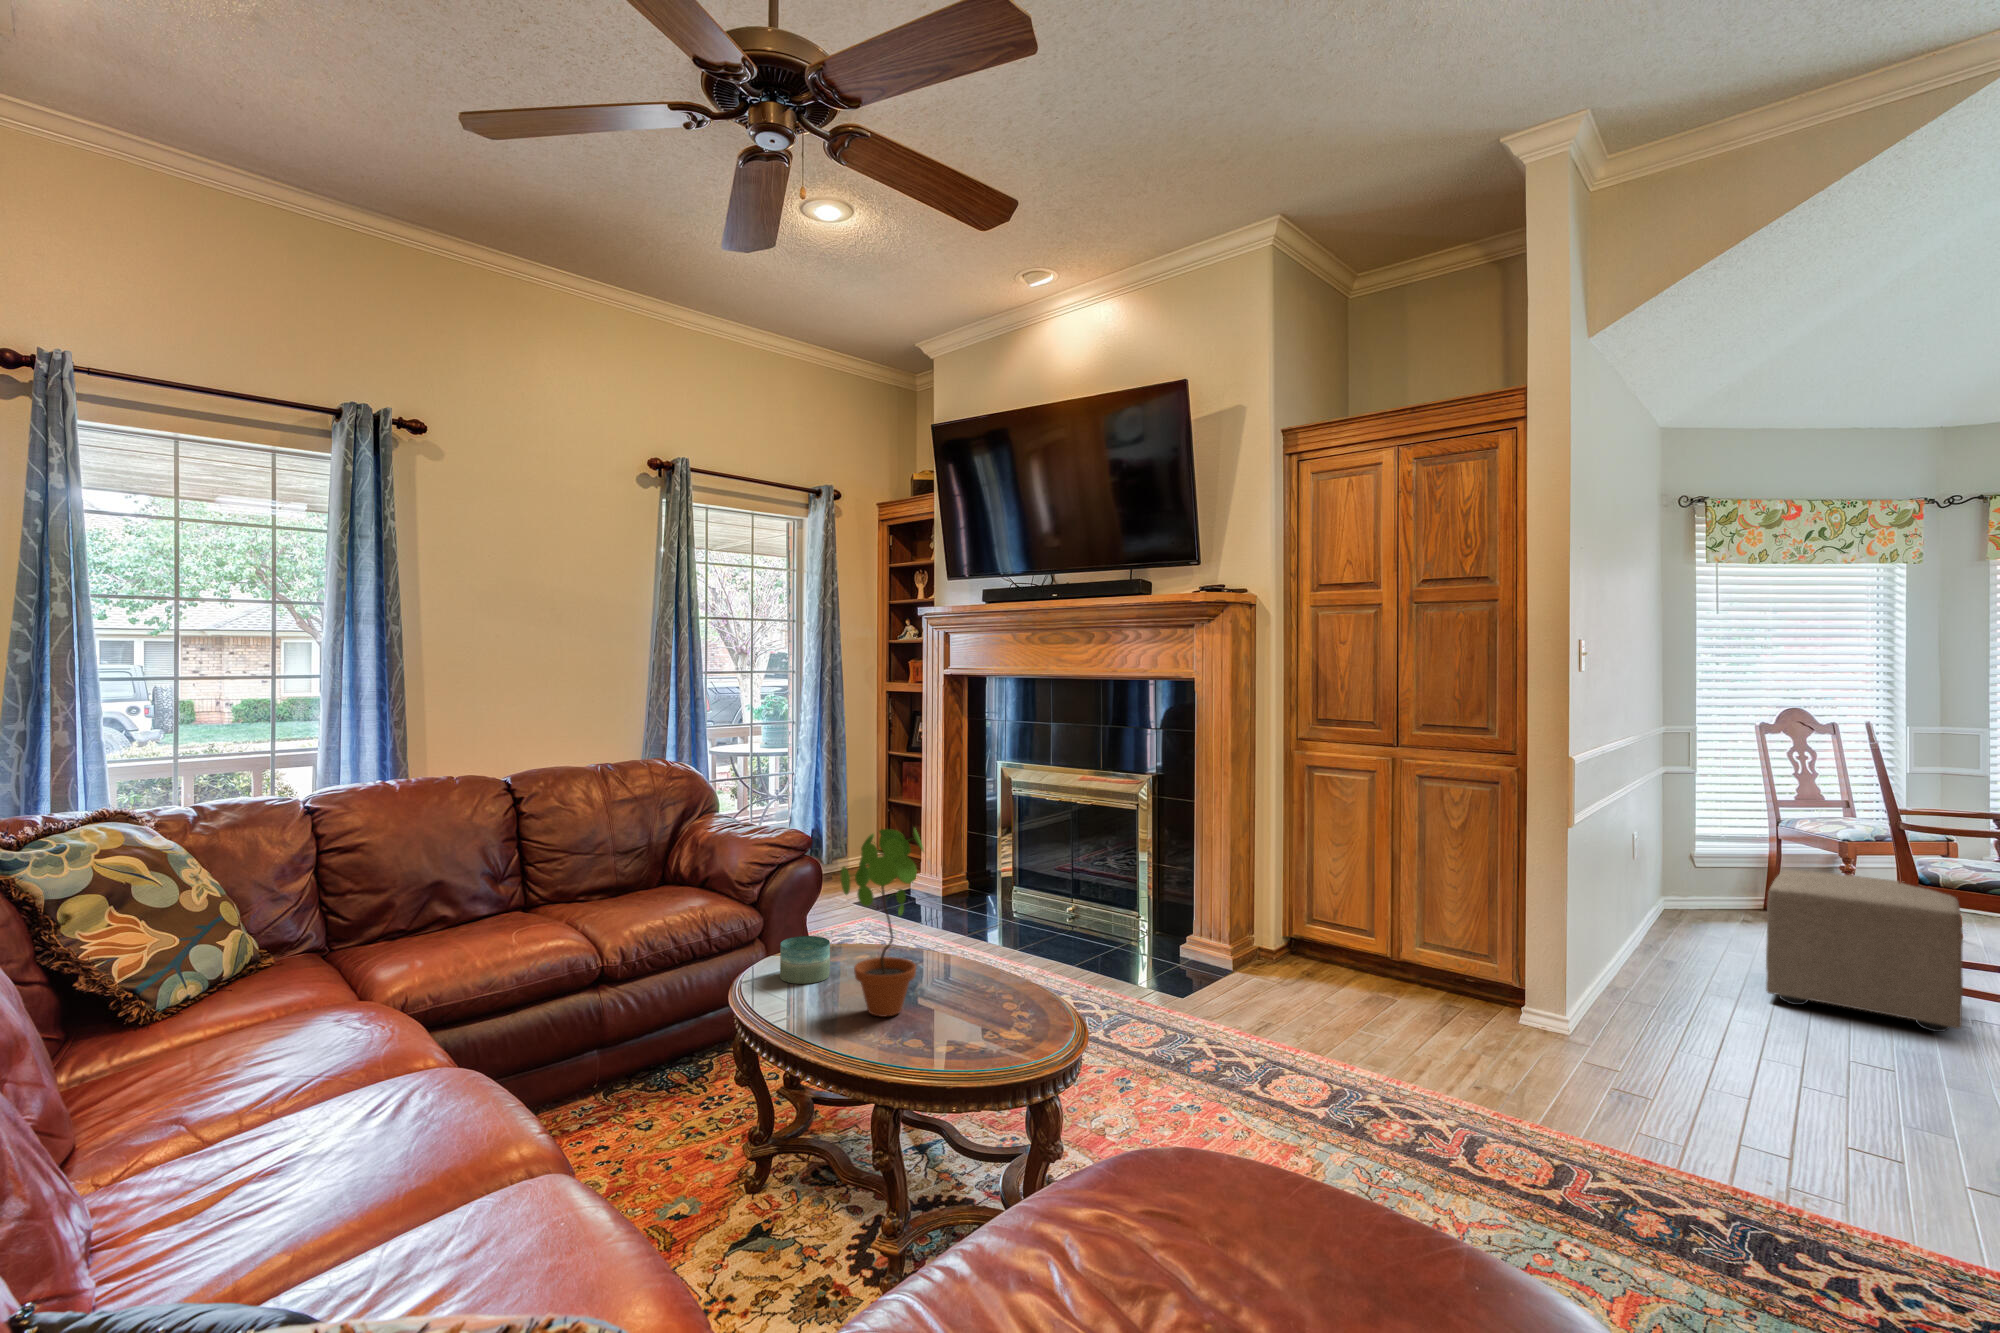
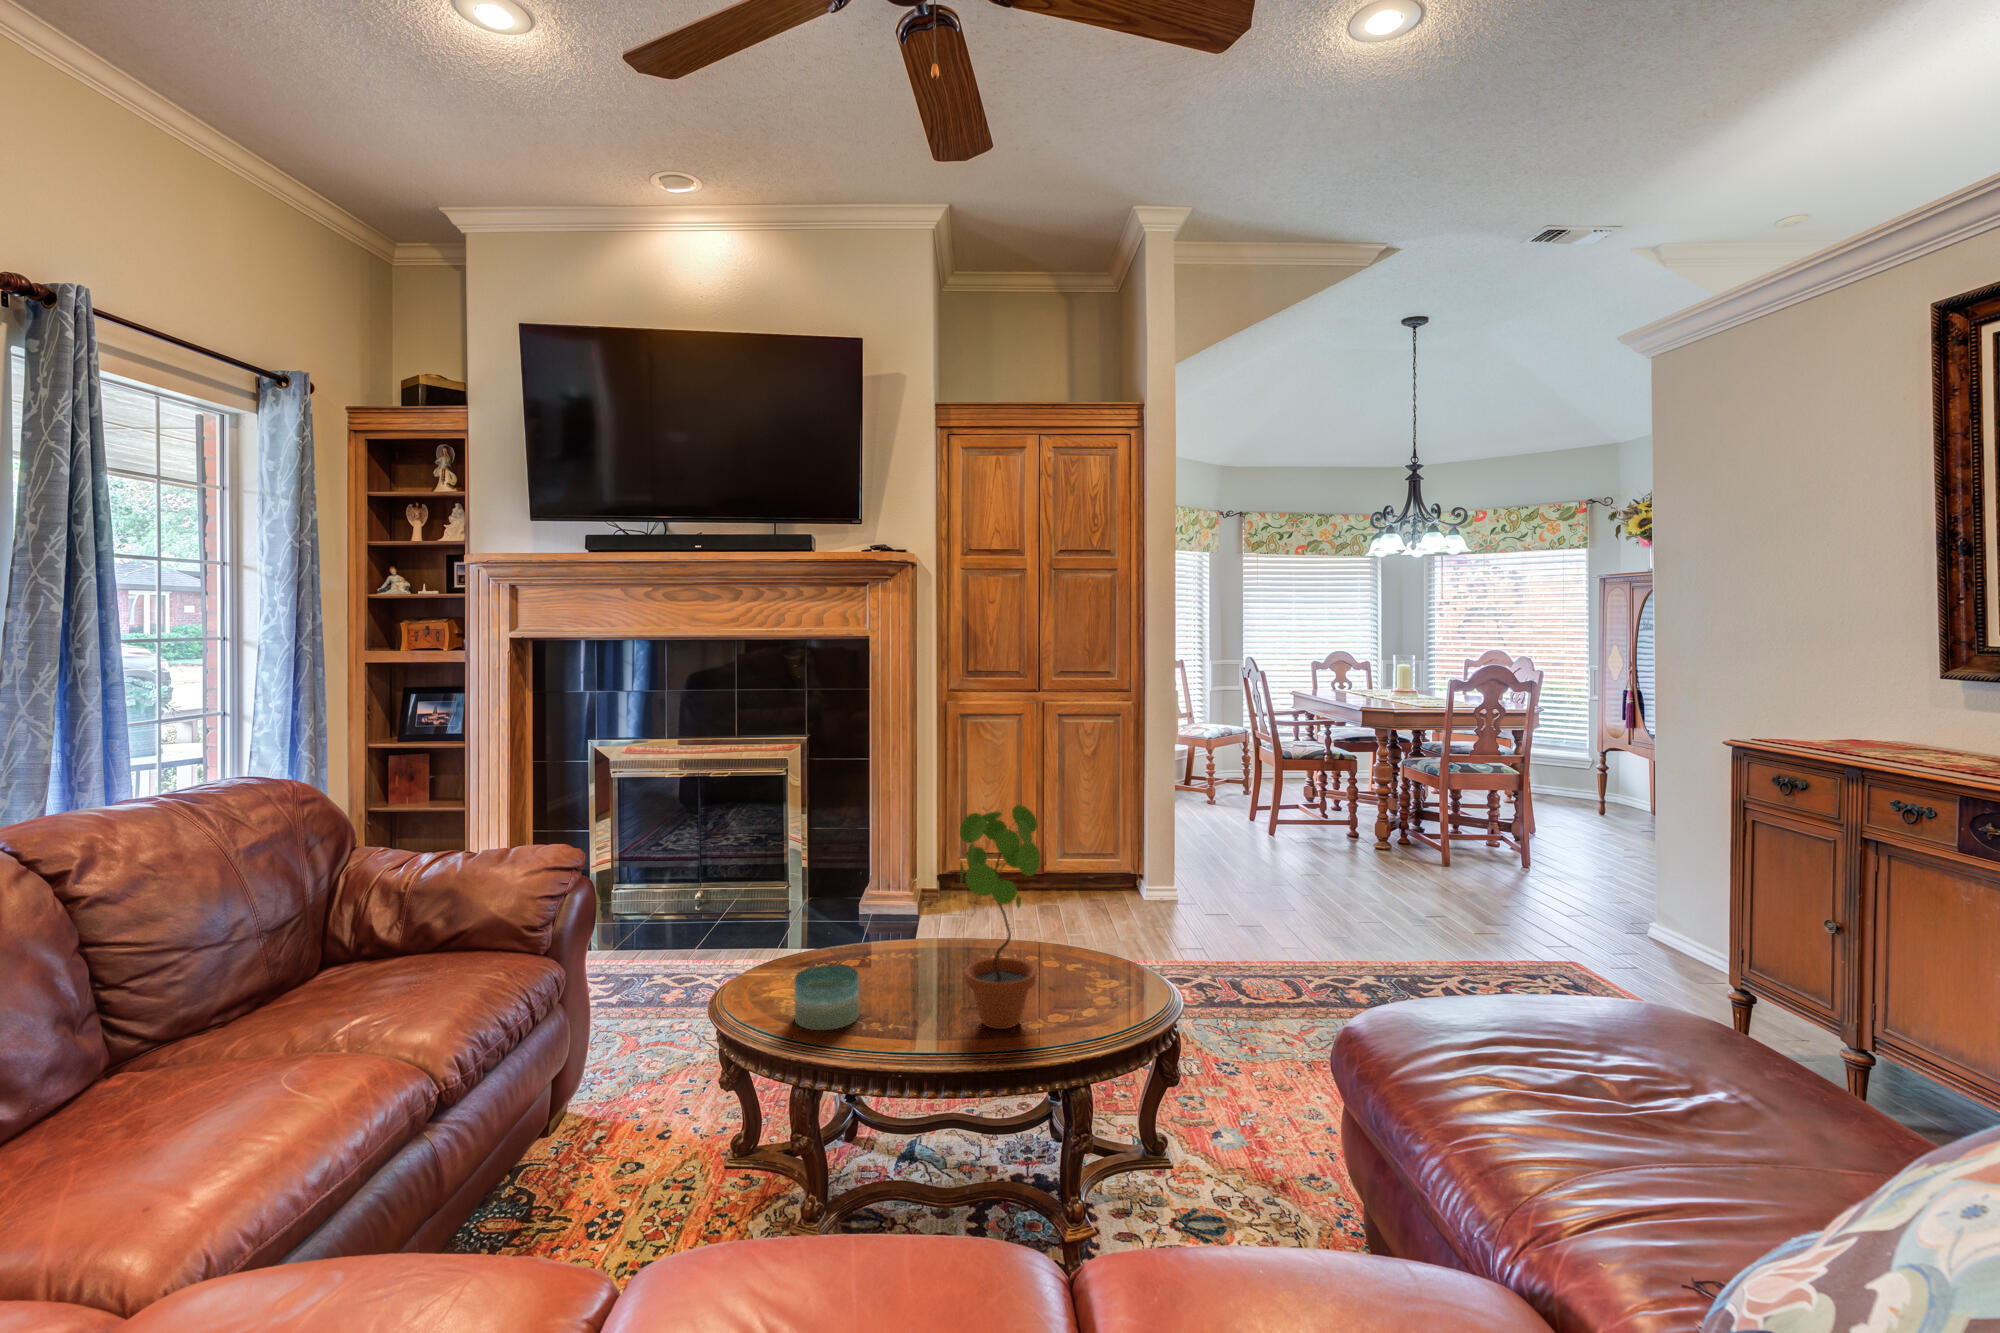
ottoman: present [1766,870,1963,1032] -> none [1222,762,1340,854]

